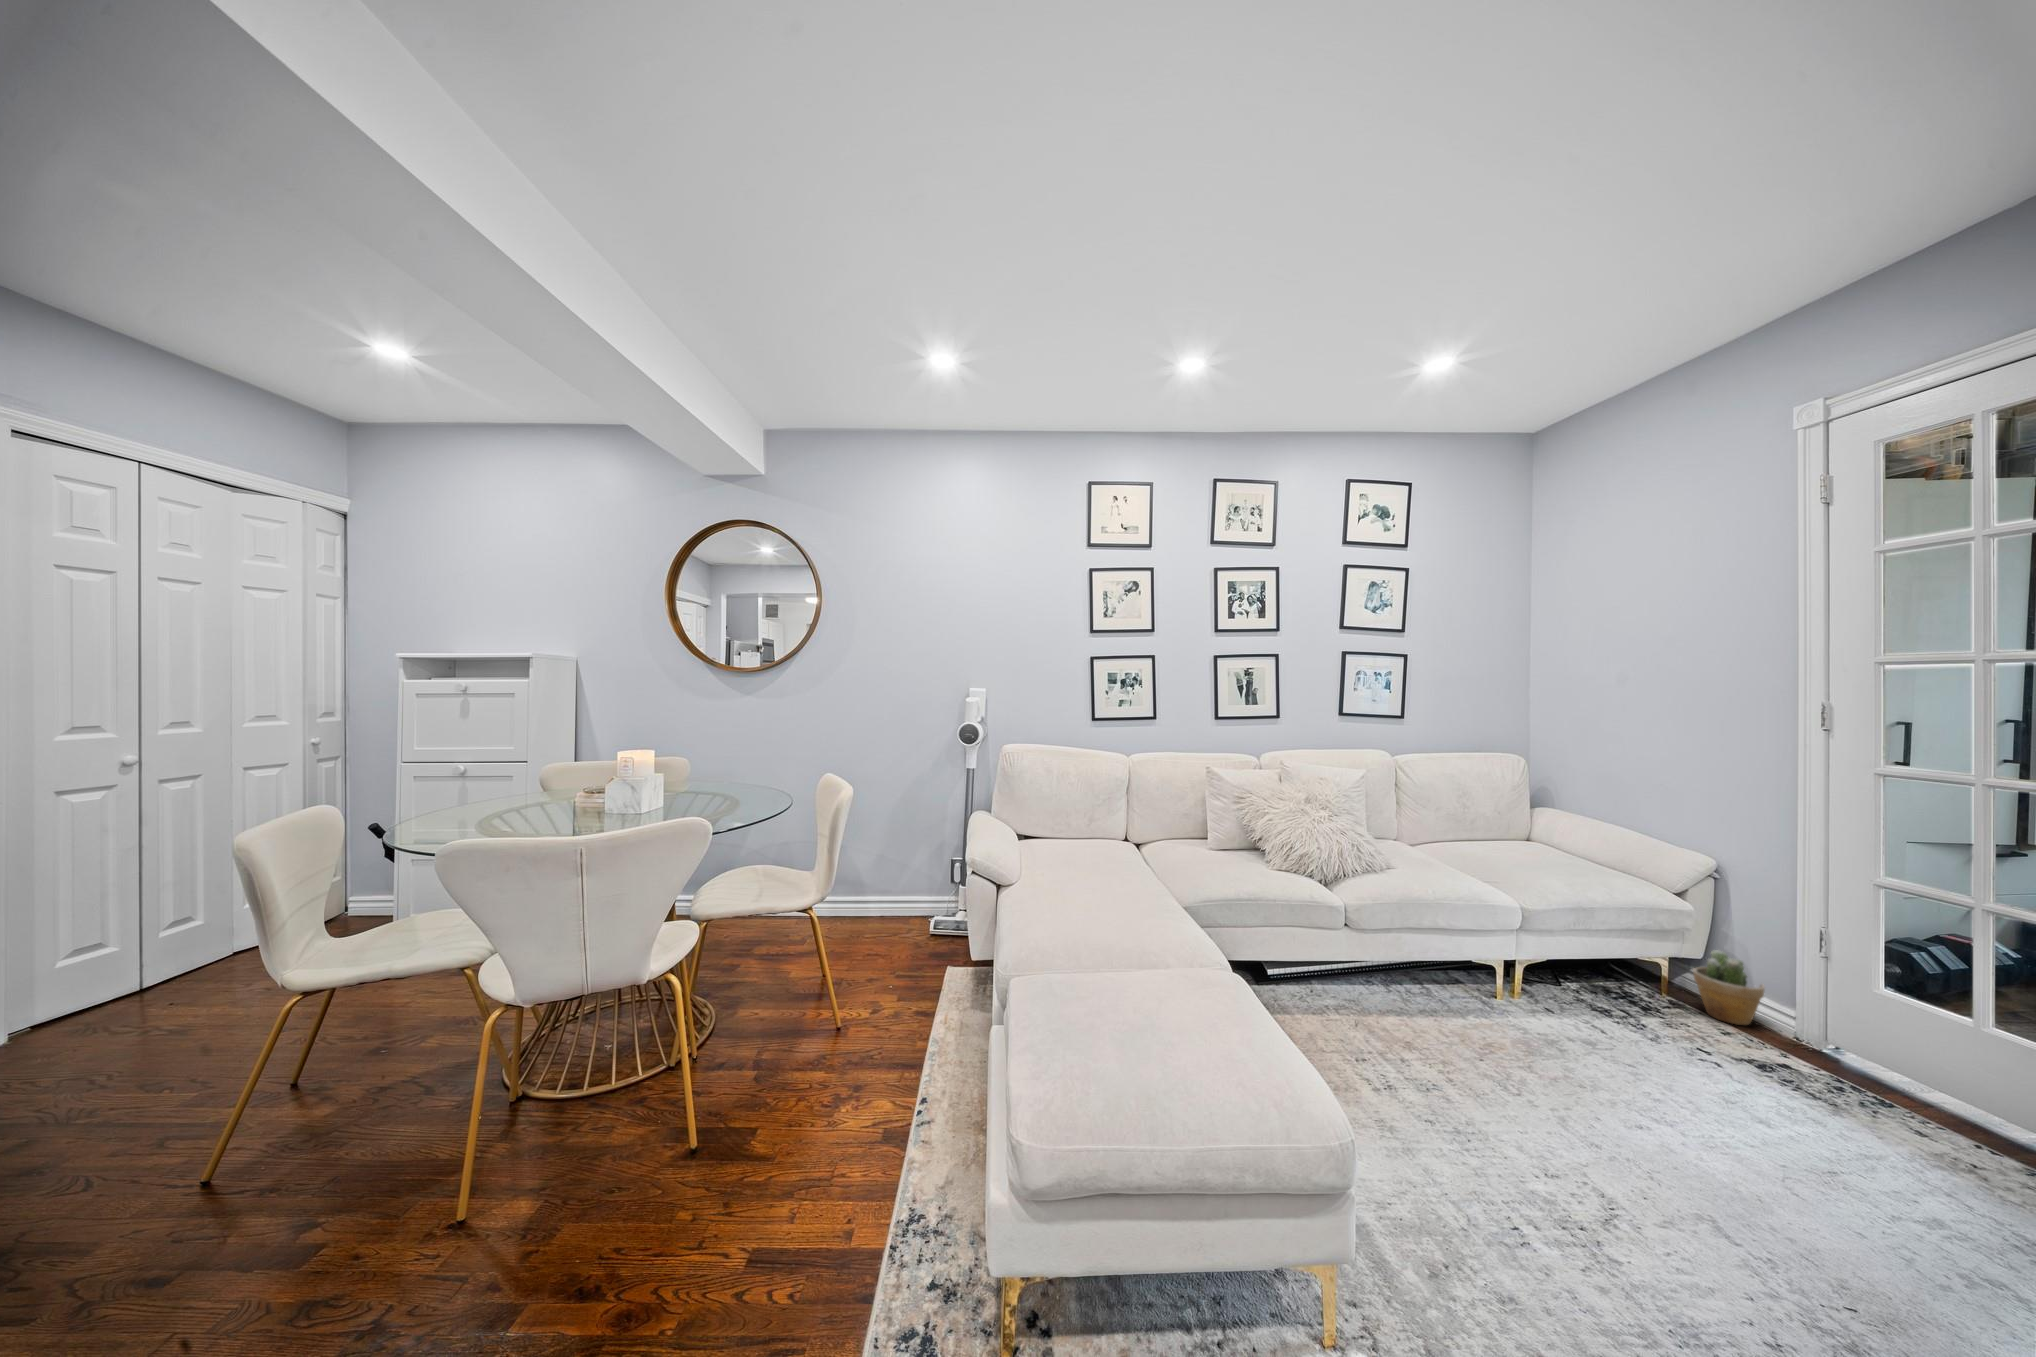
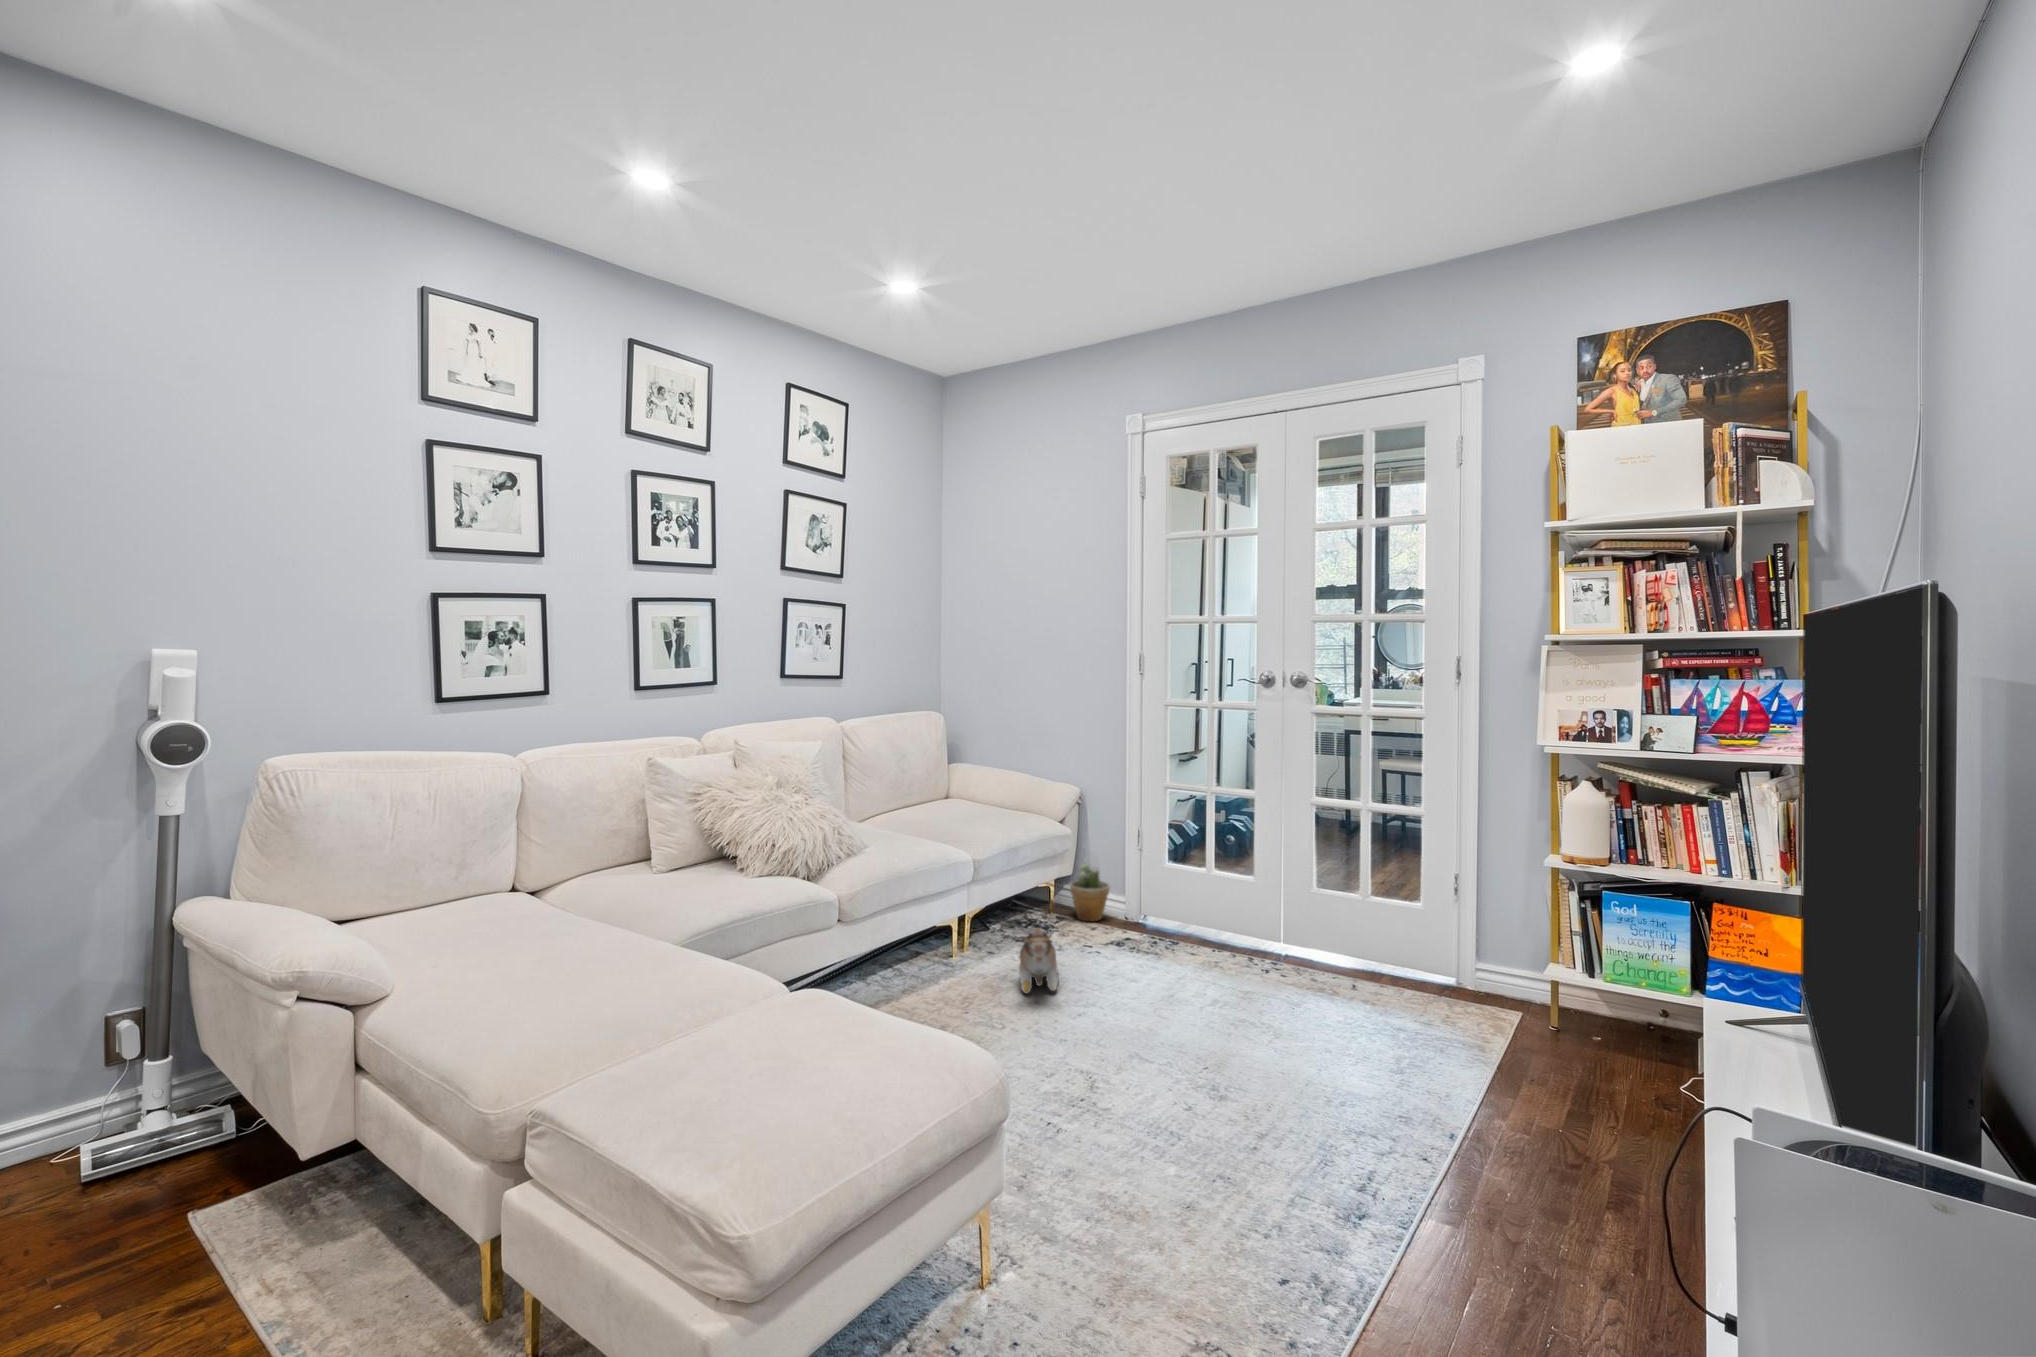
plush toy: none [1557,1002,1630,1083] -> present [1019,928,1059,993]

